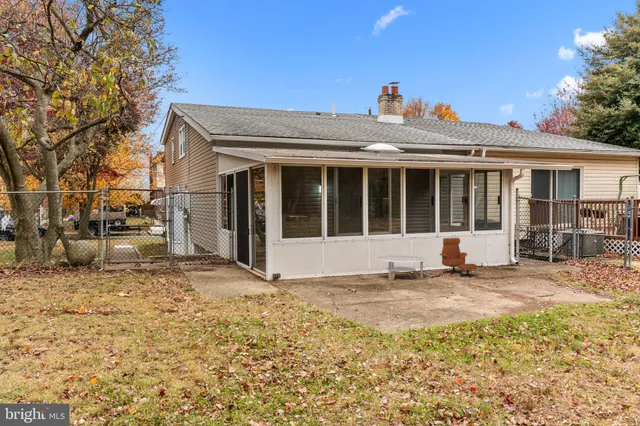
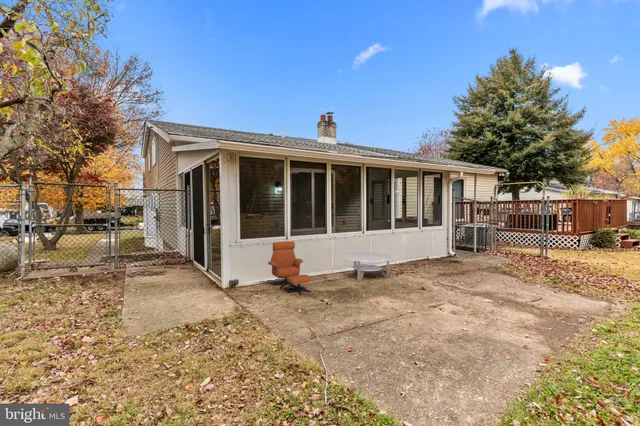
lounge chair: present [440,238,478,278] -> present [268,241,311,295]

